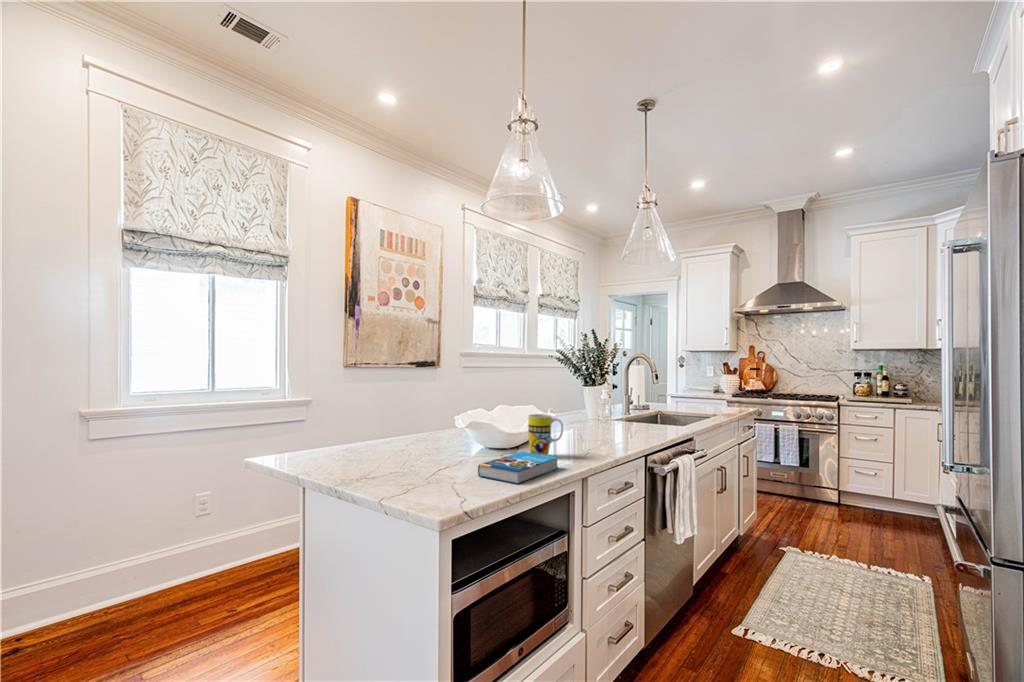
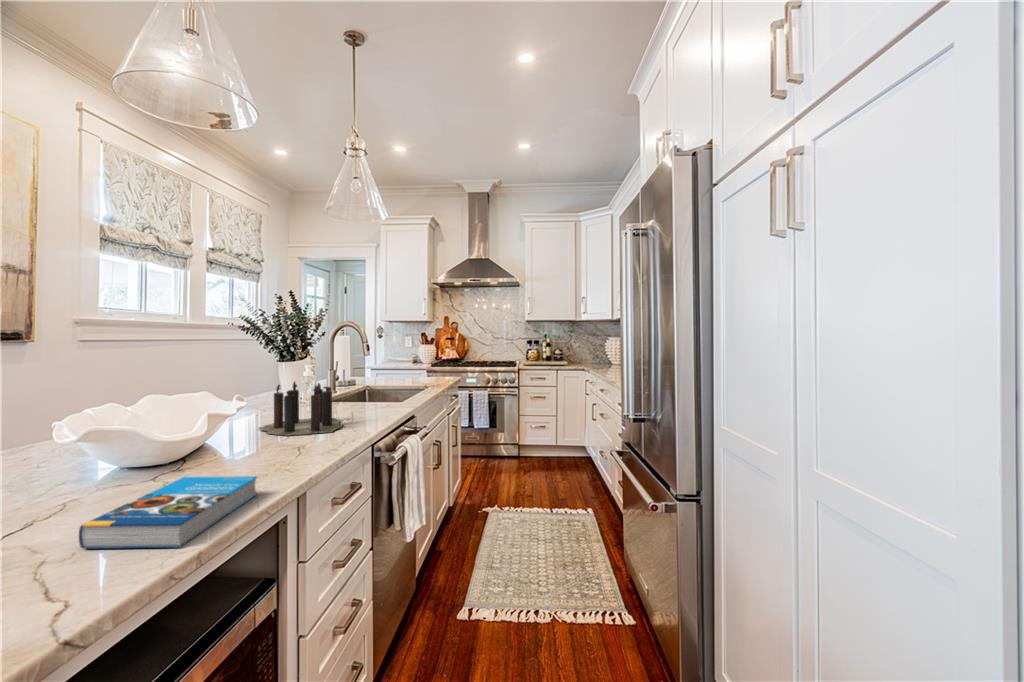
candle: none [564,401,642,441] -> present [259,382,343,436]
mug: present [528,414,563,455] -> none [195,408,261,481]

